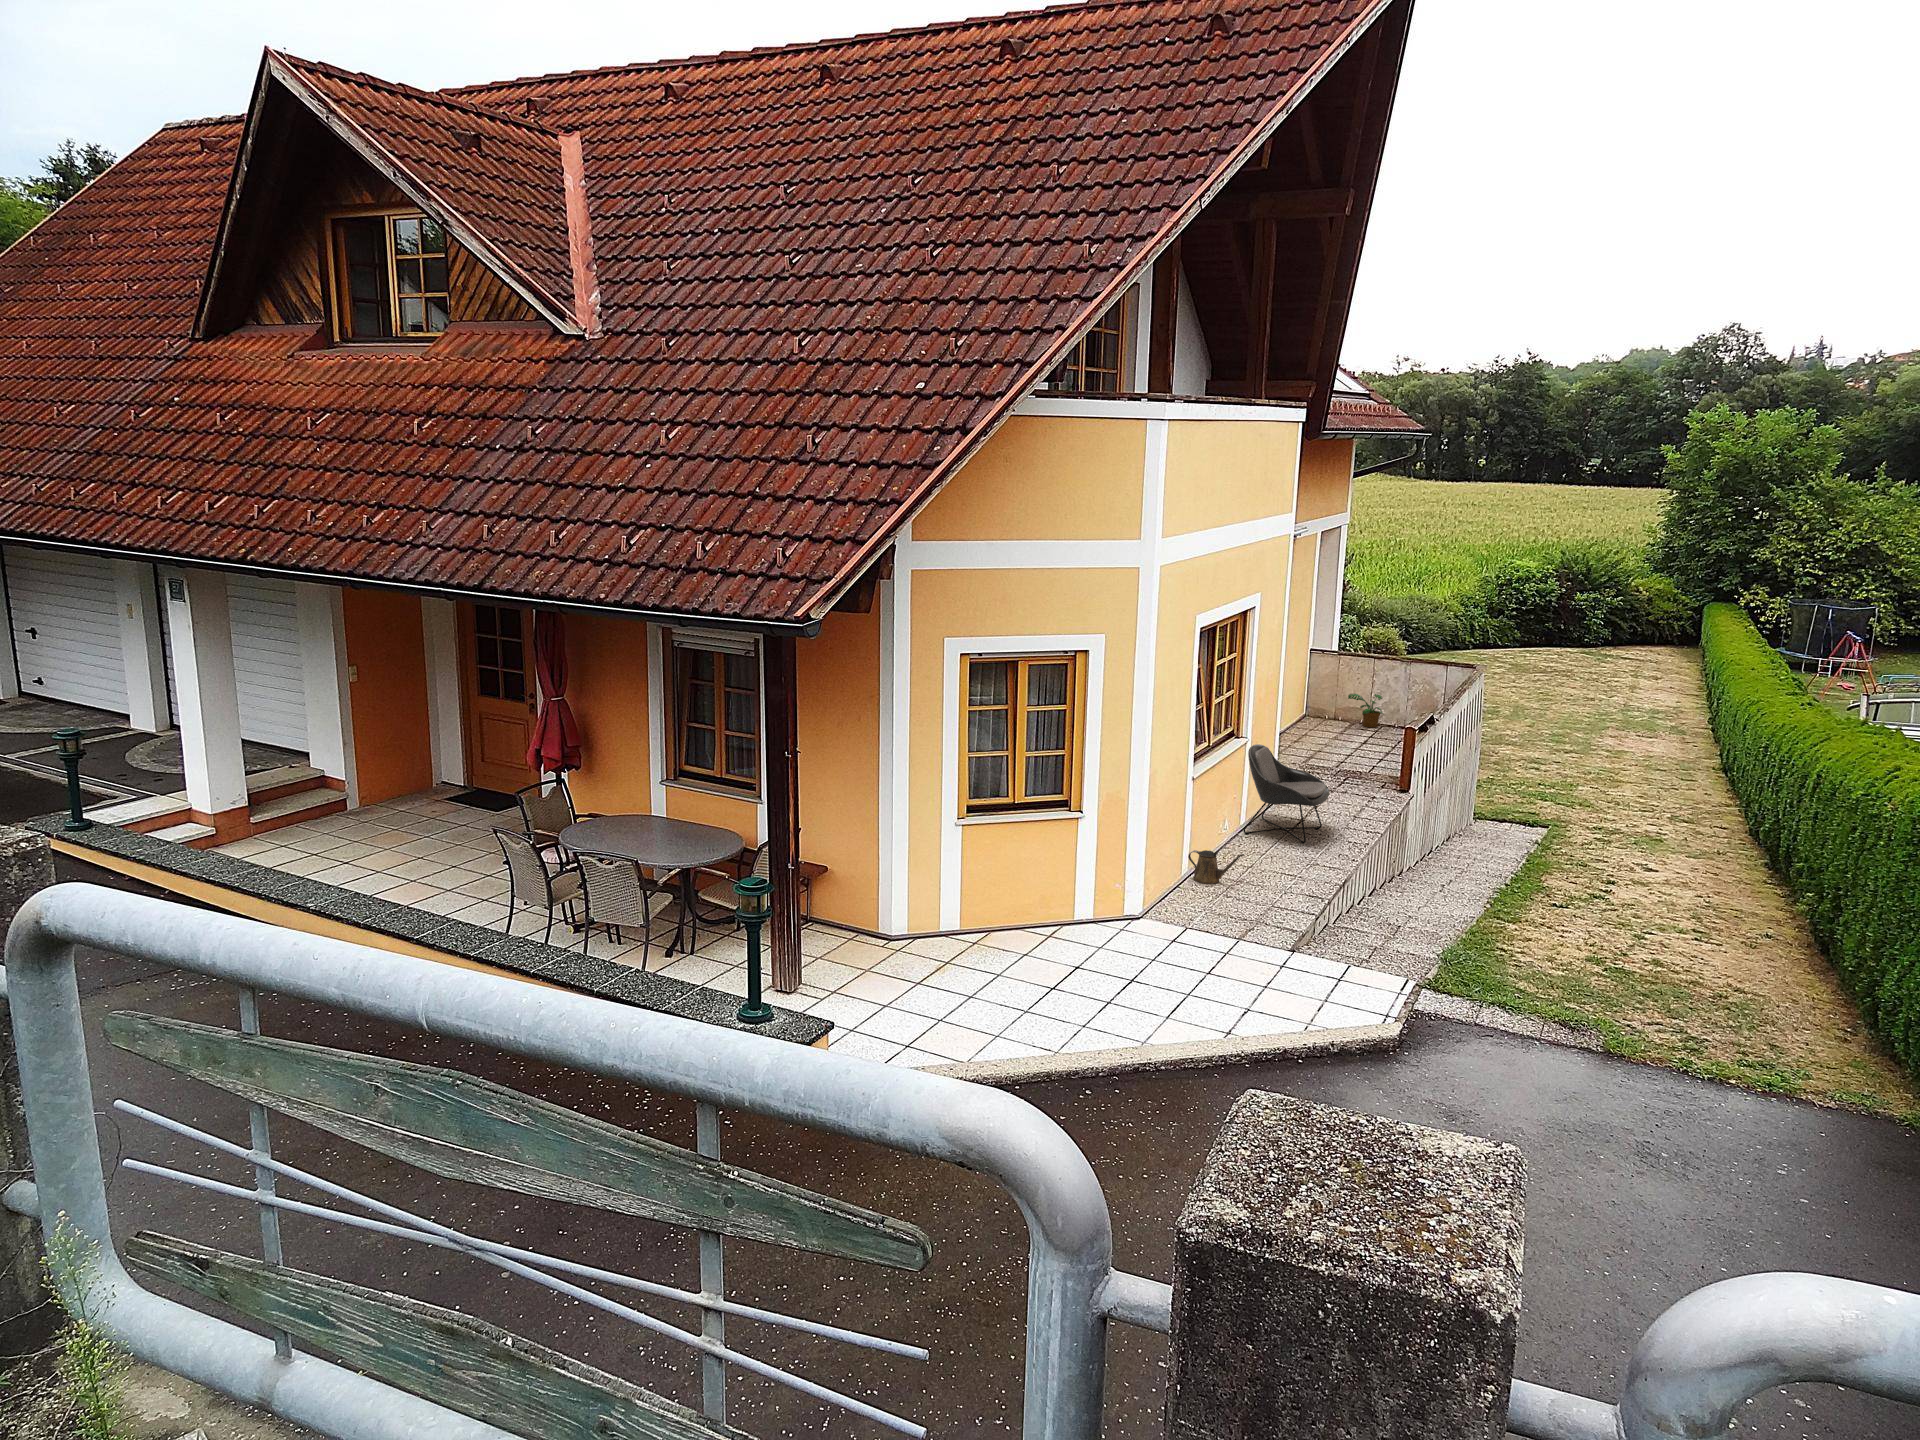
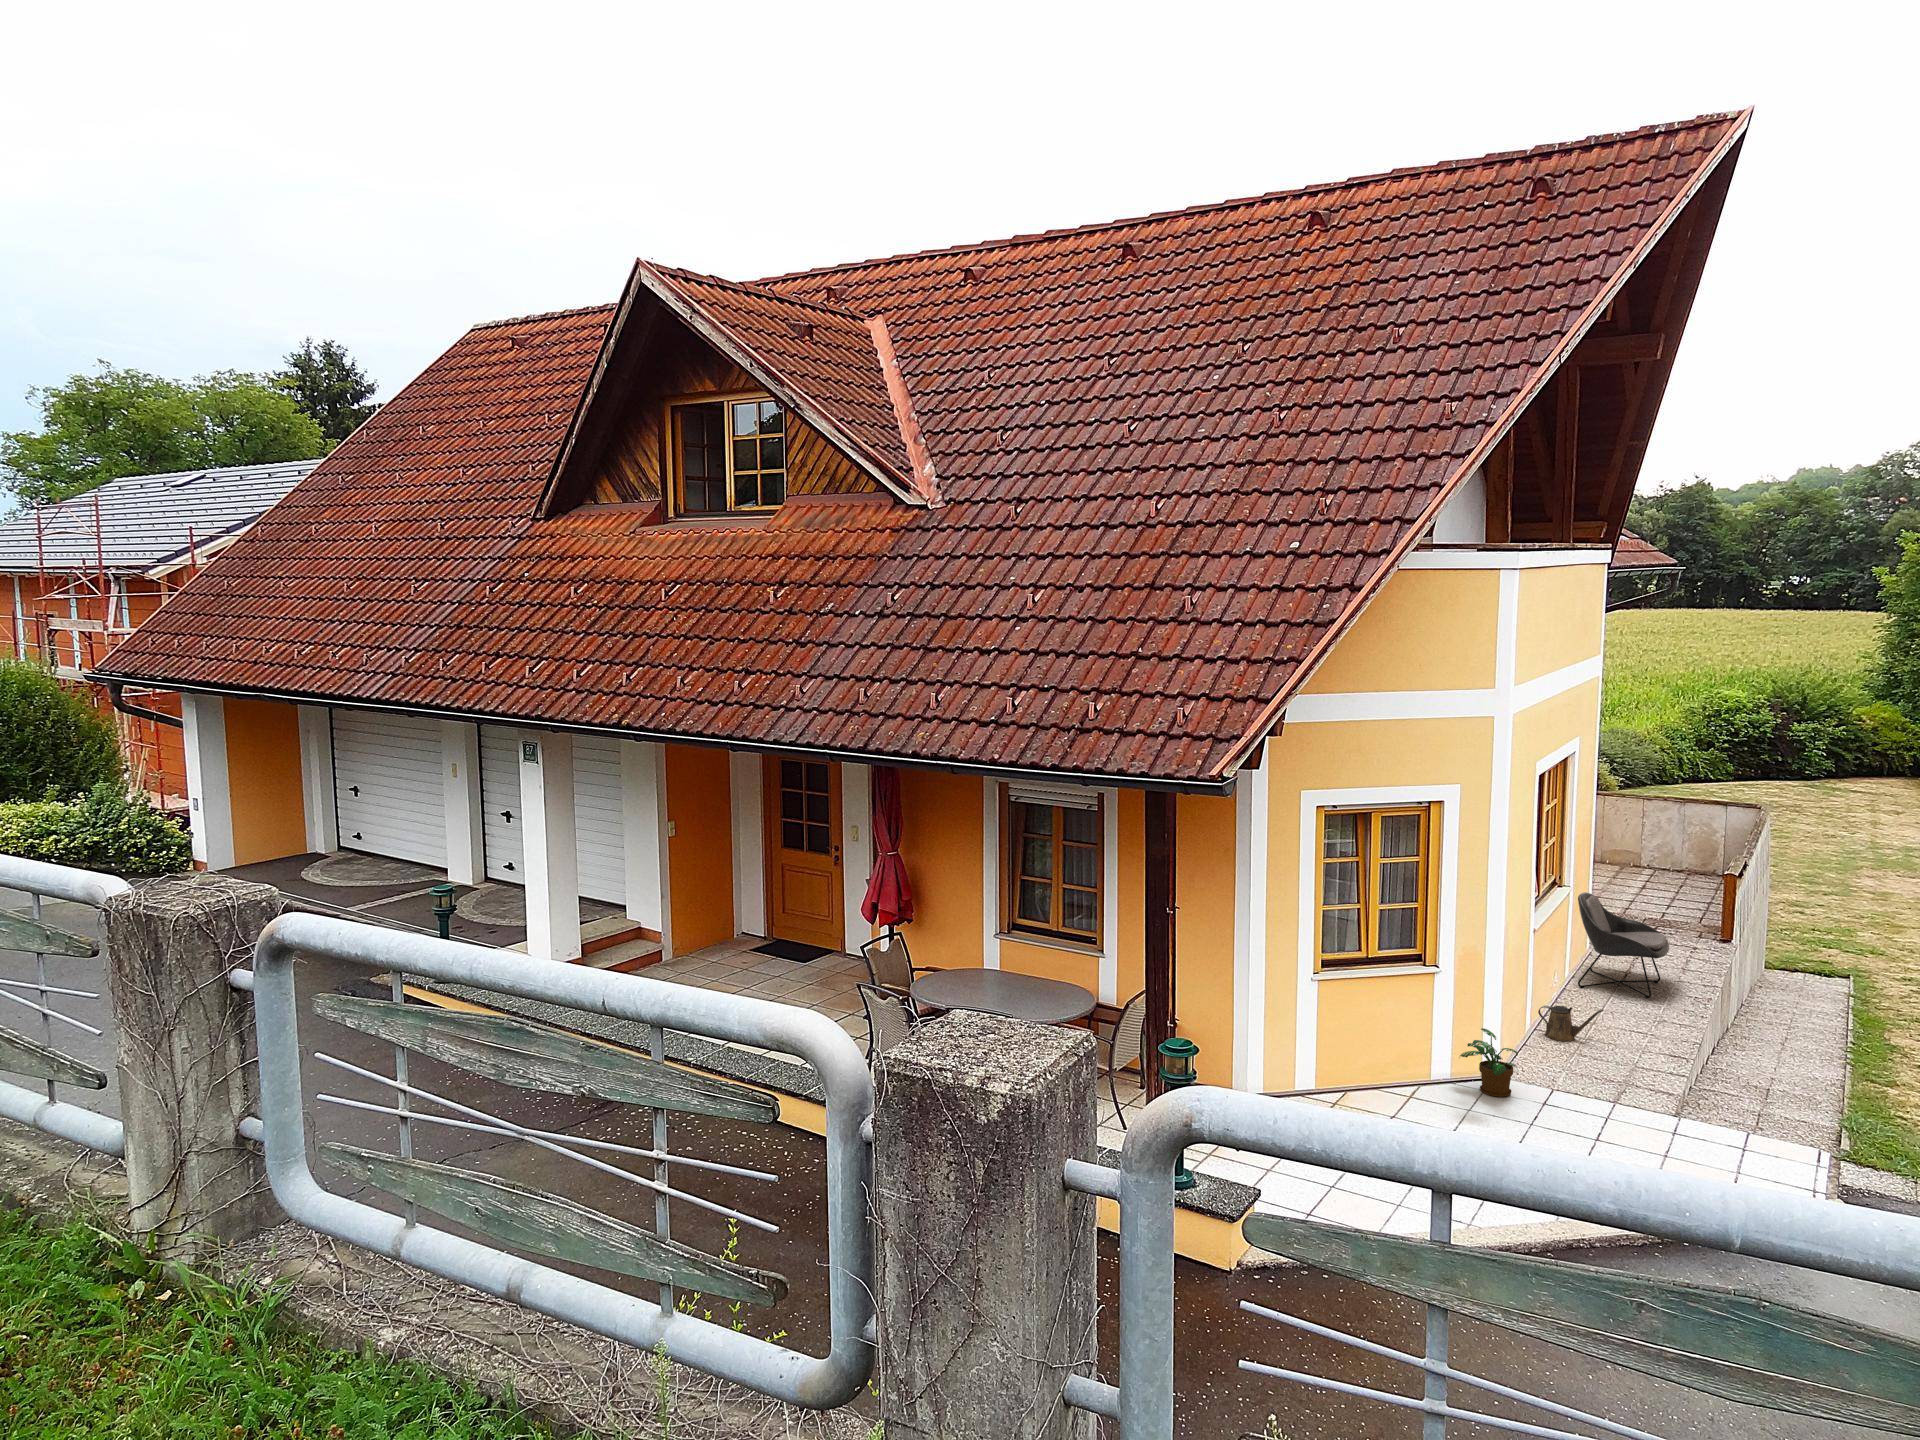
potted plant: present [1348,694,1383,728] -> present [1460,1028,1518,1097]

